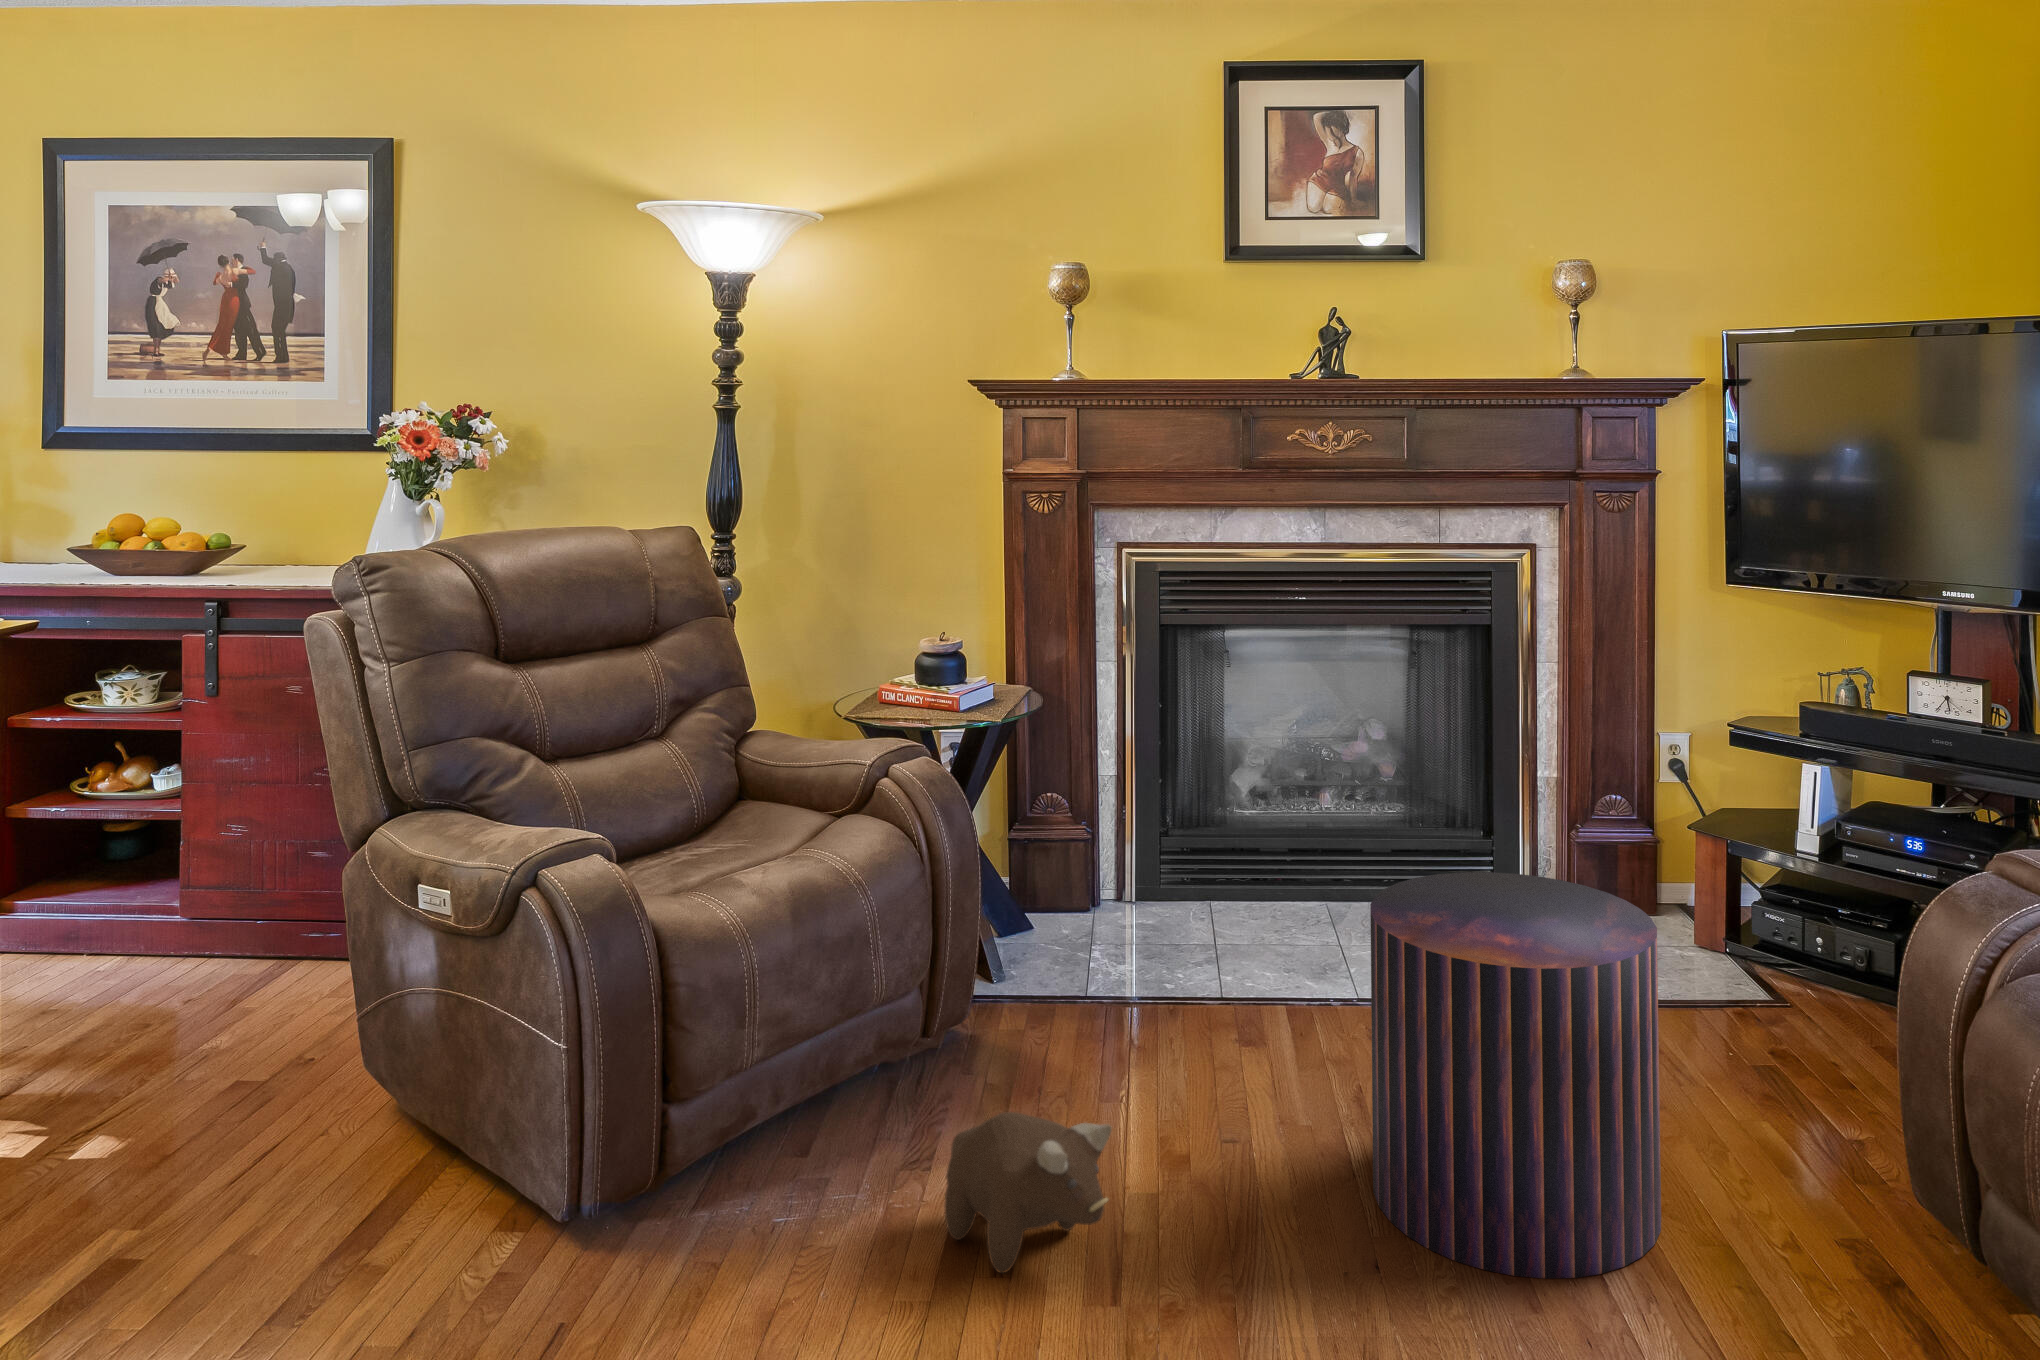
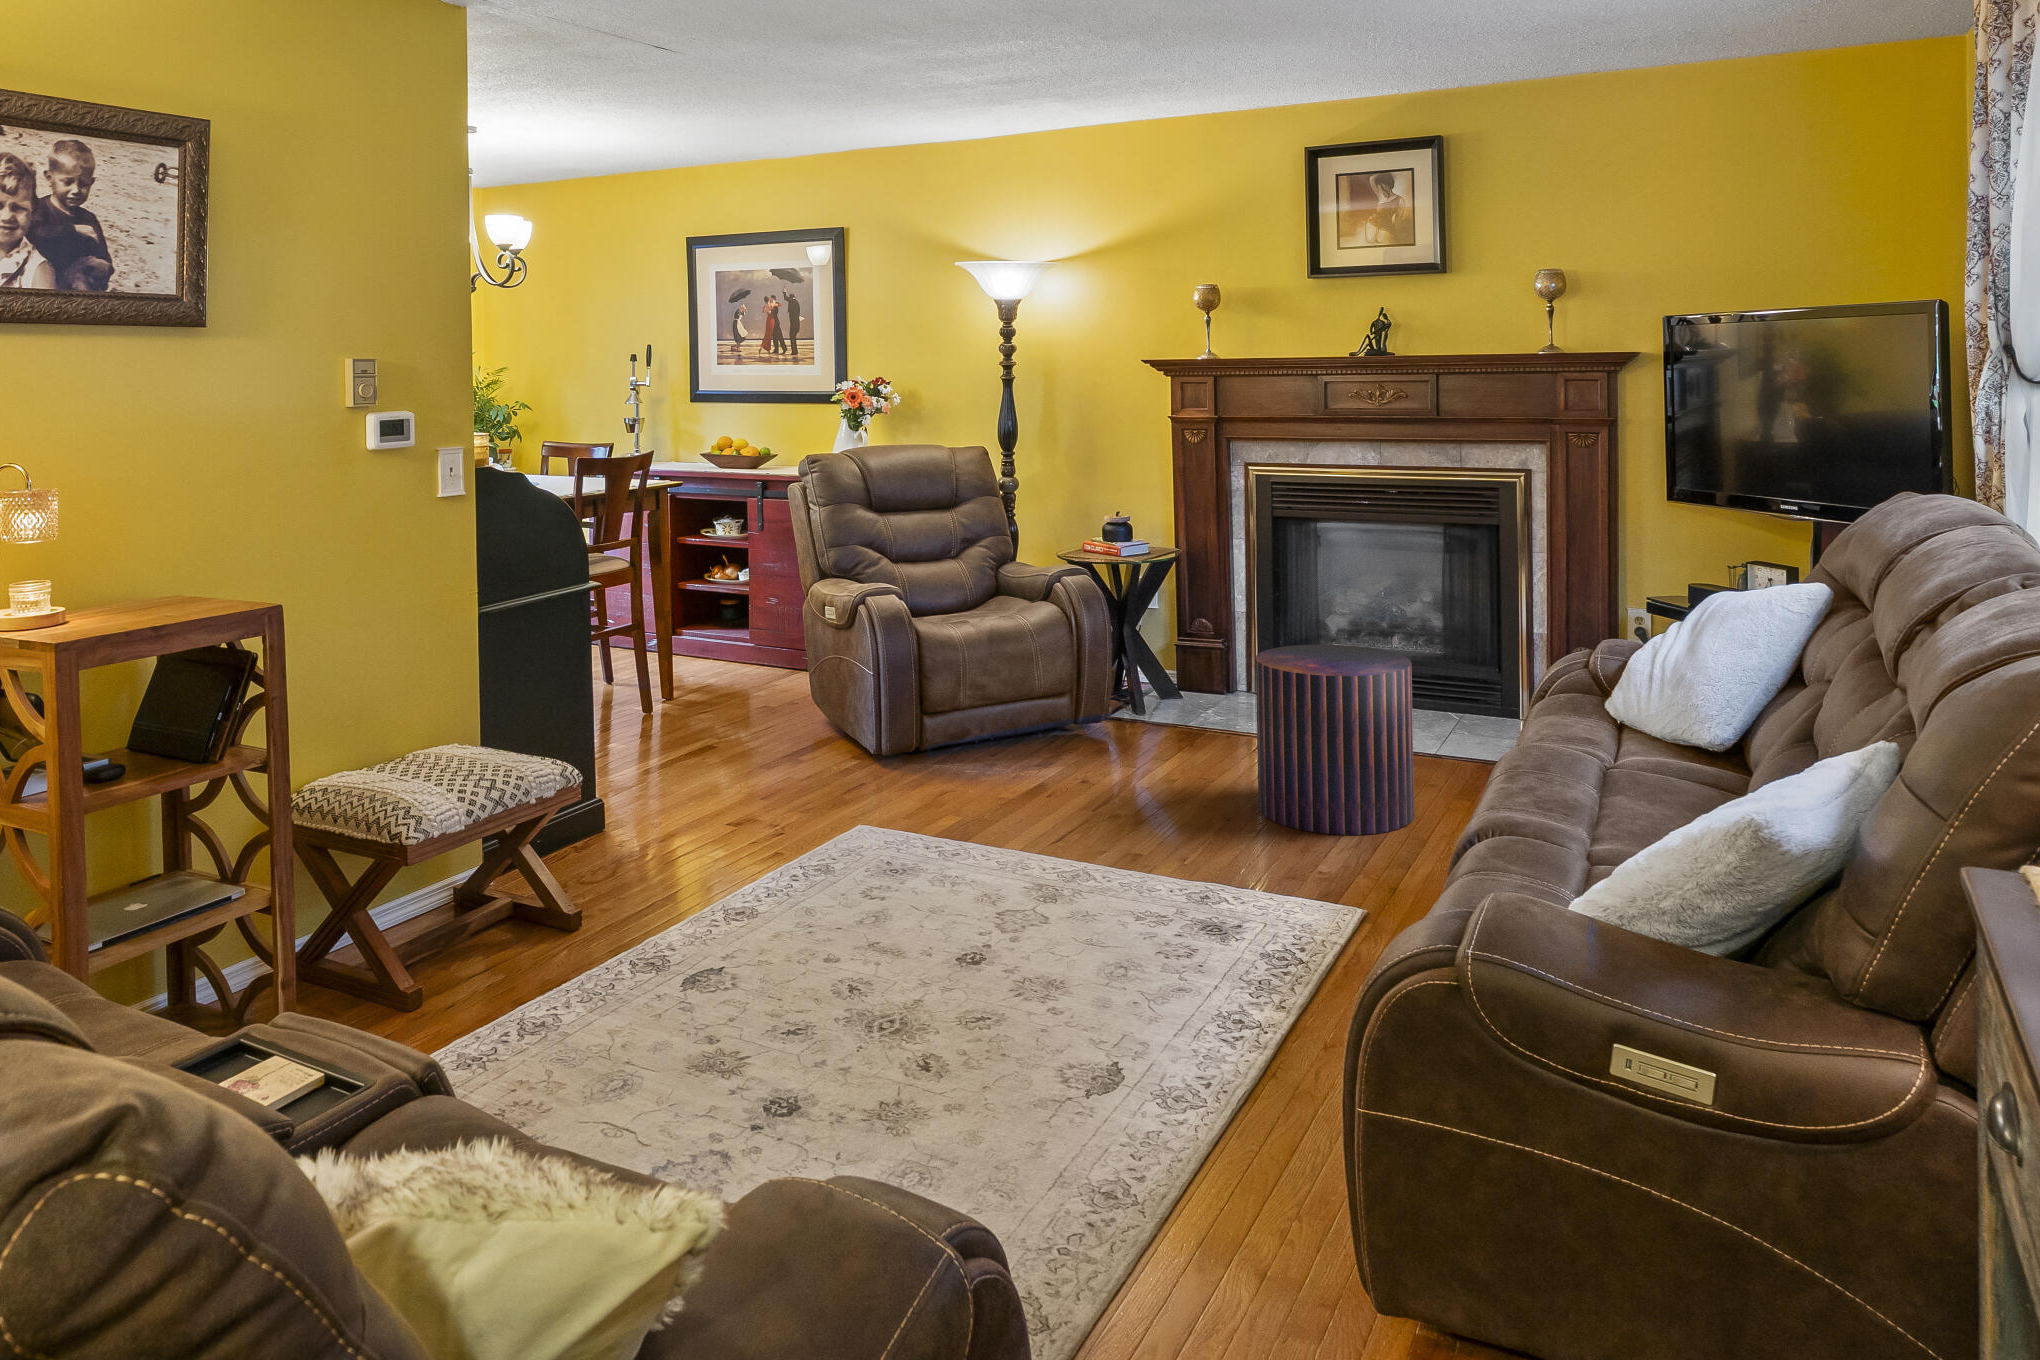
plush toy: present [944,1112,1112,1273] -> none [1038,729,1109,797]

